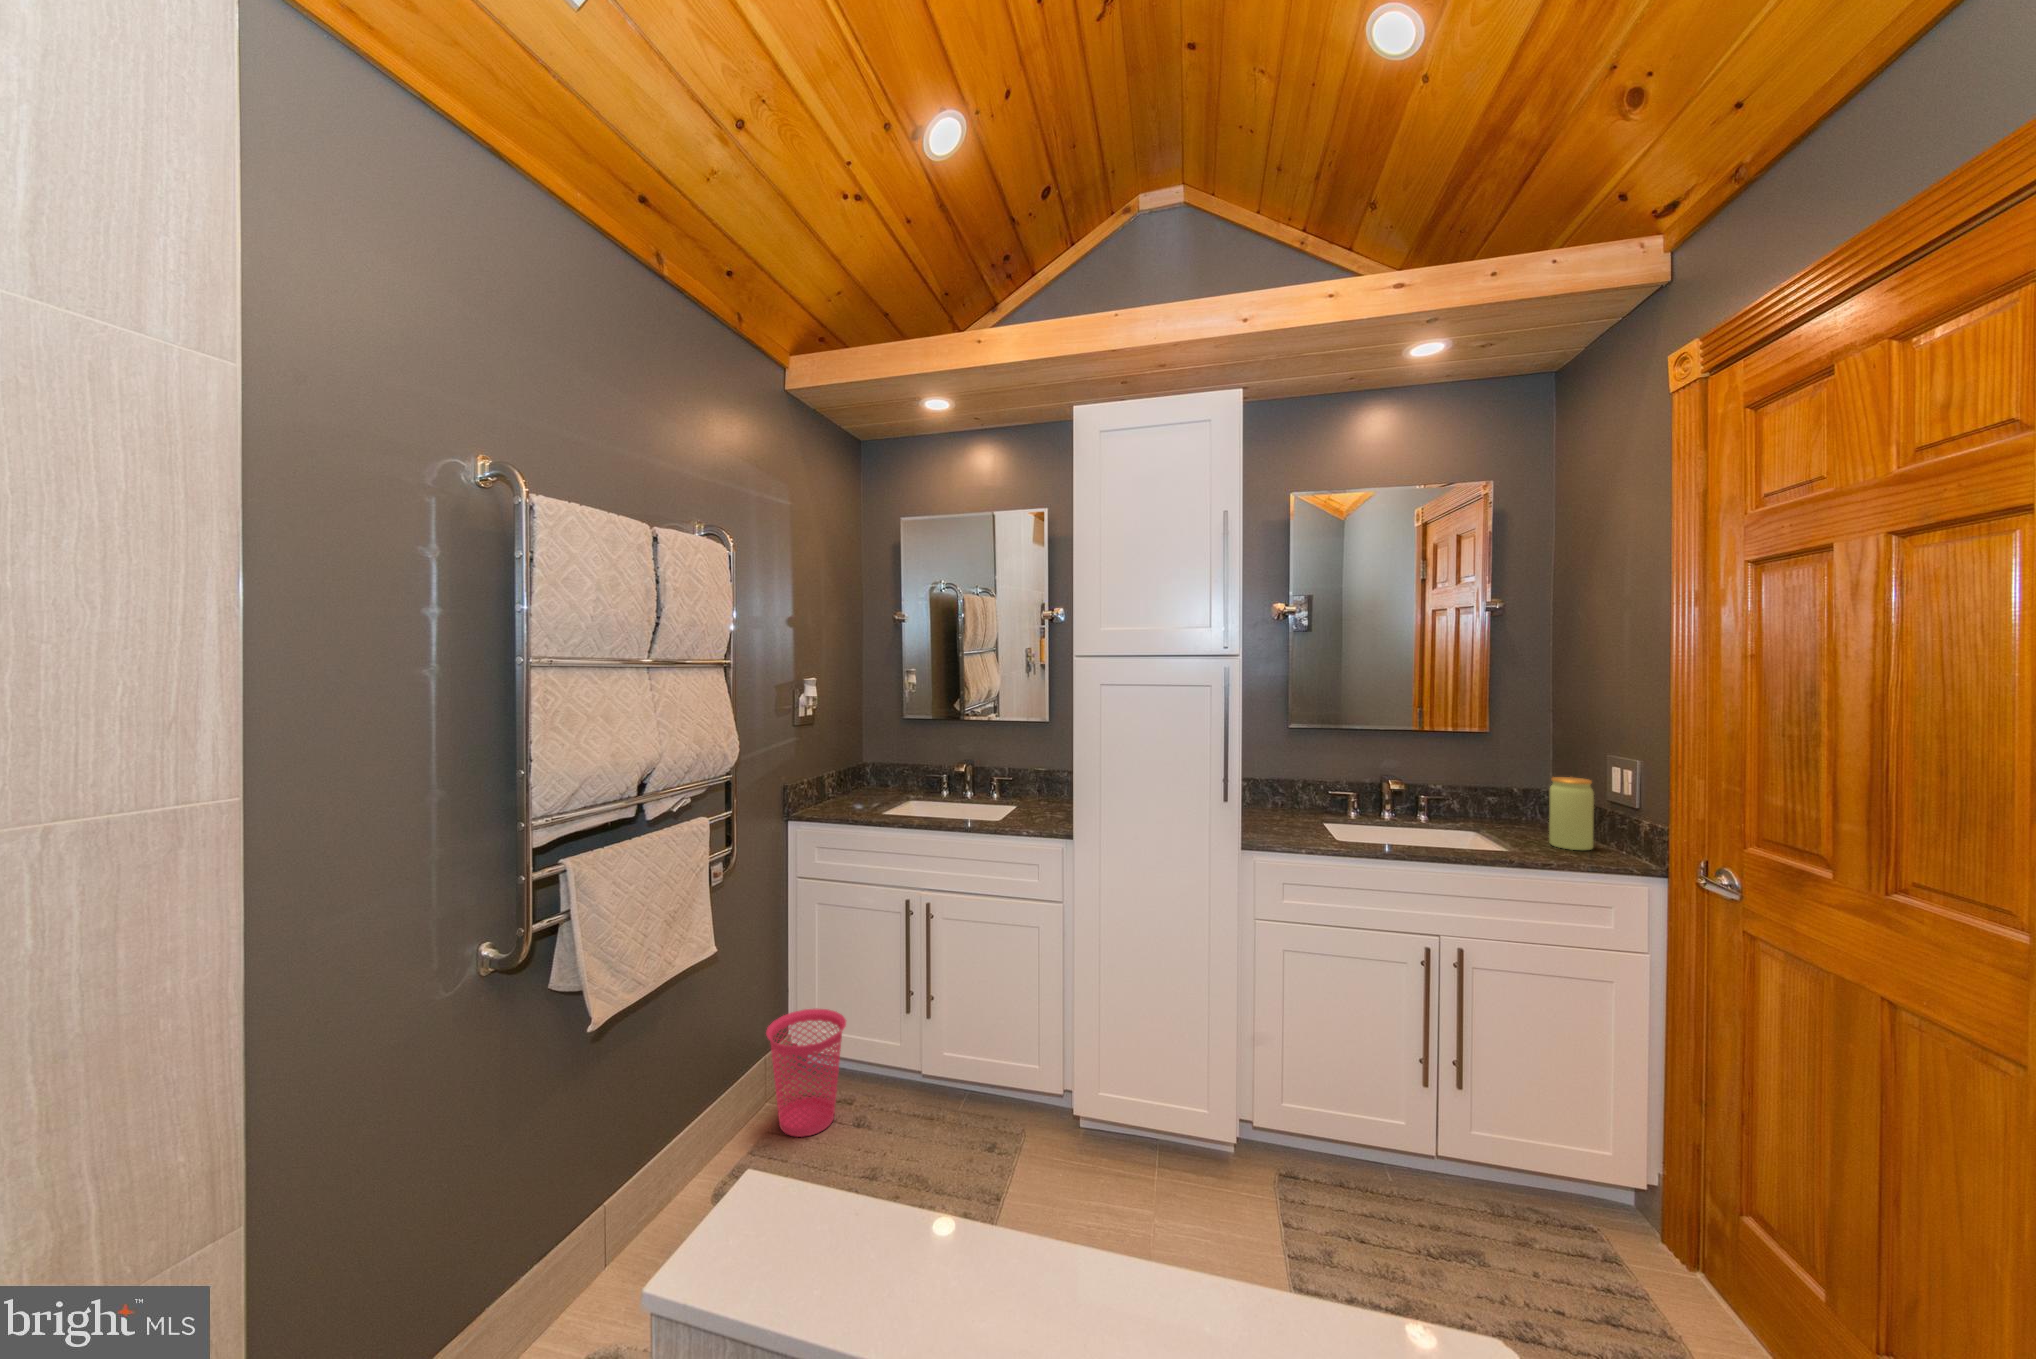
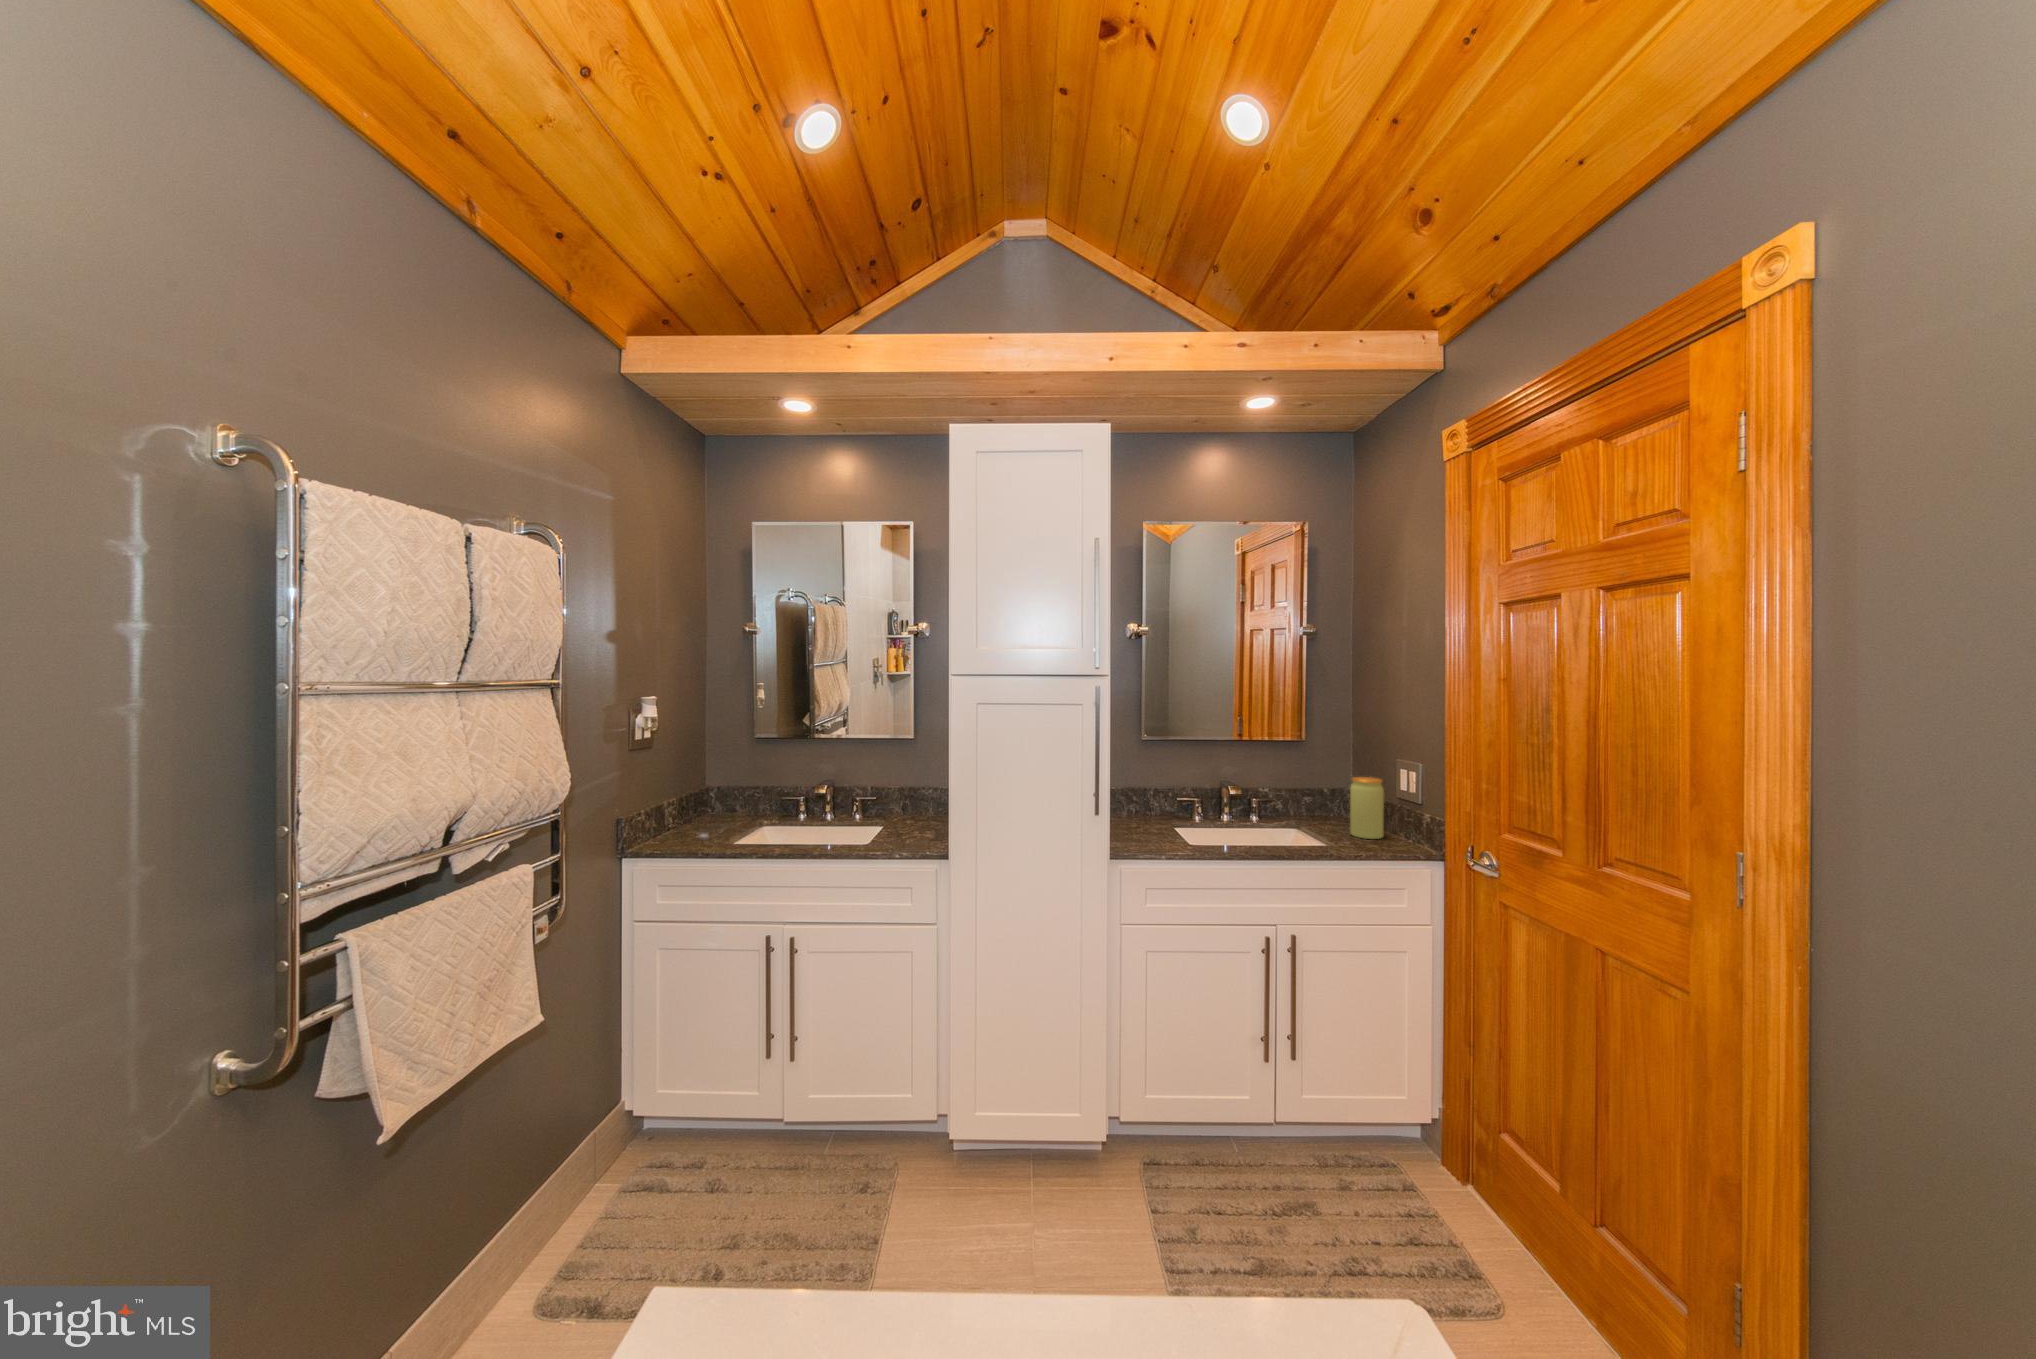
waste basket: present [766,1009,846,1137] -> none [603,1057,700,1207]

